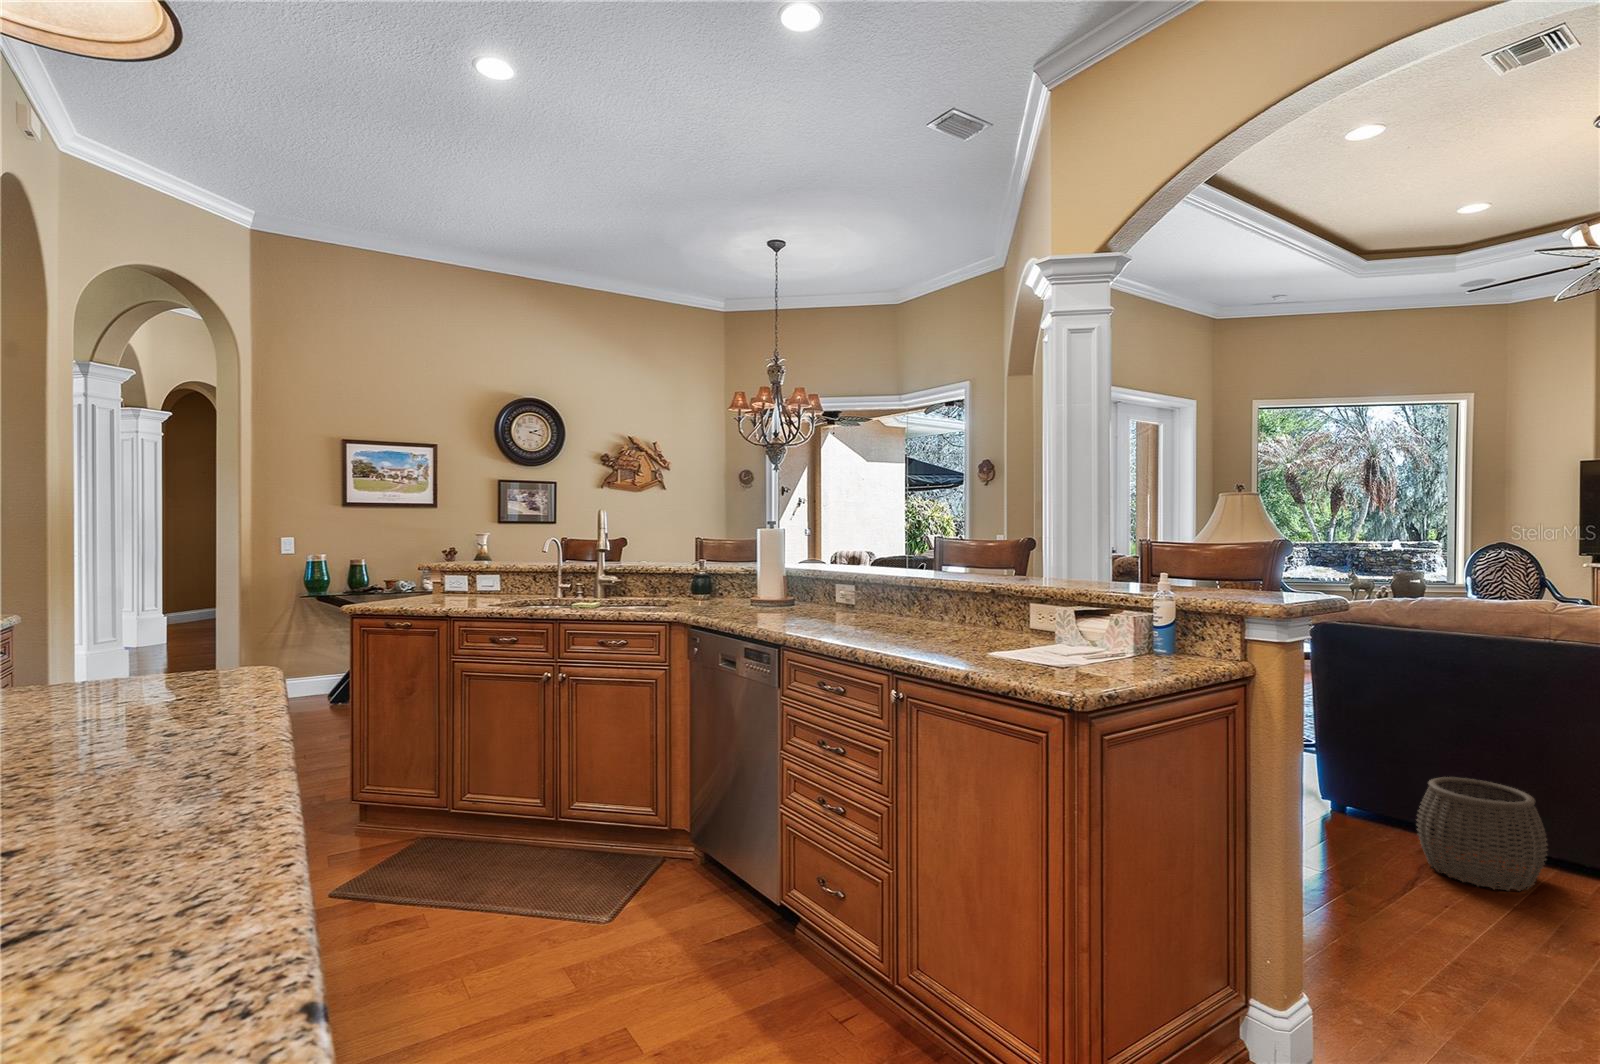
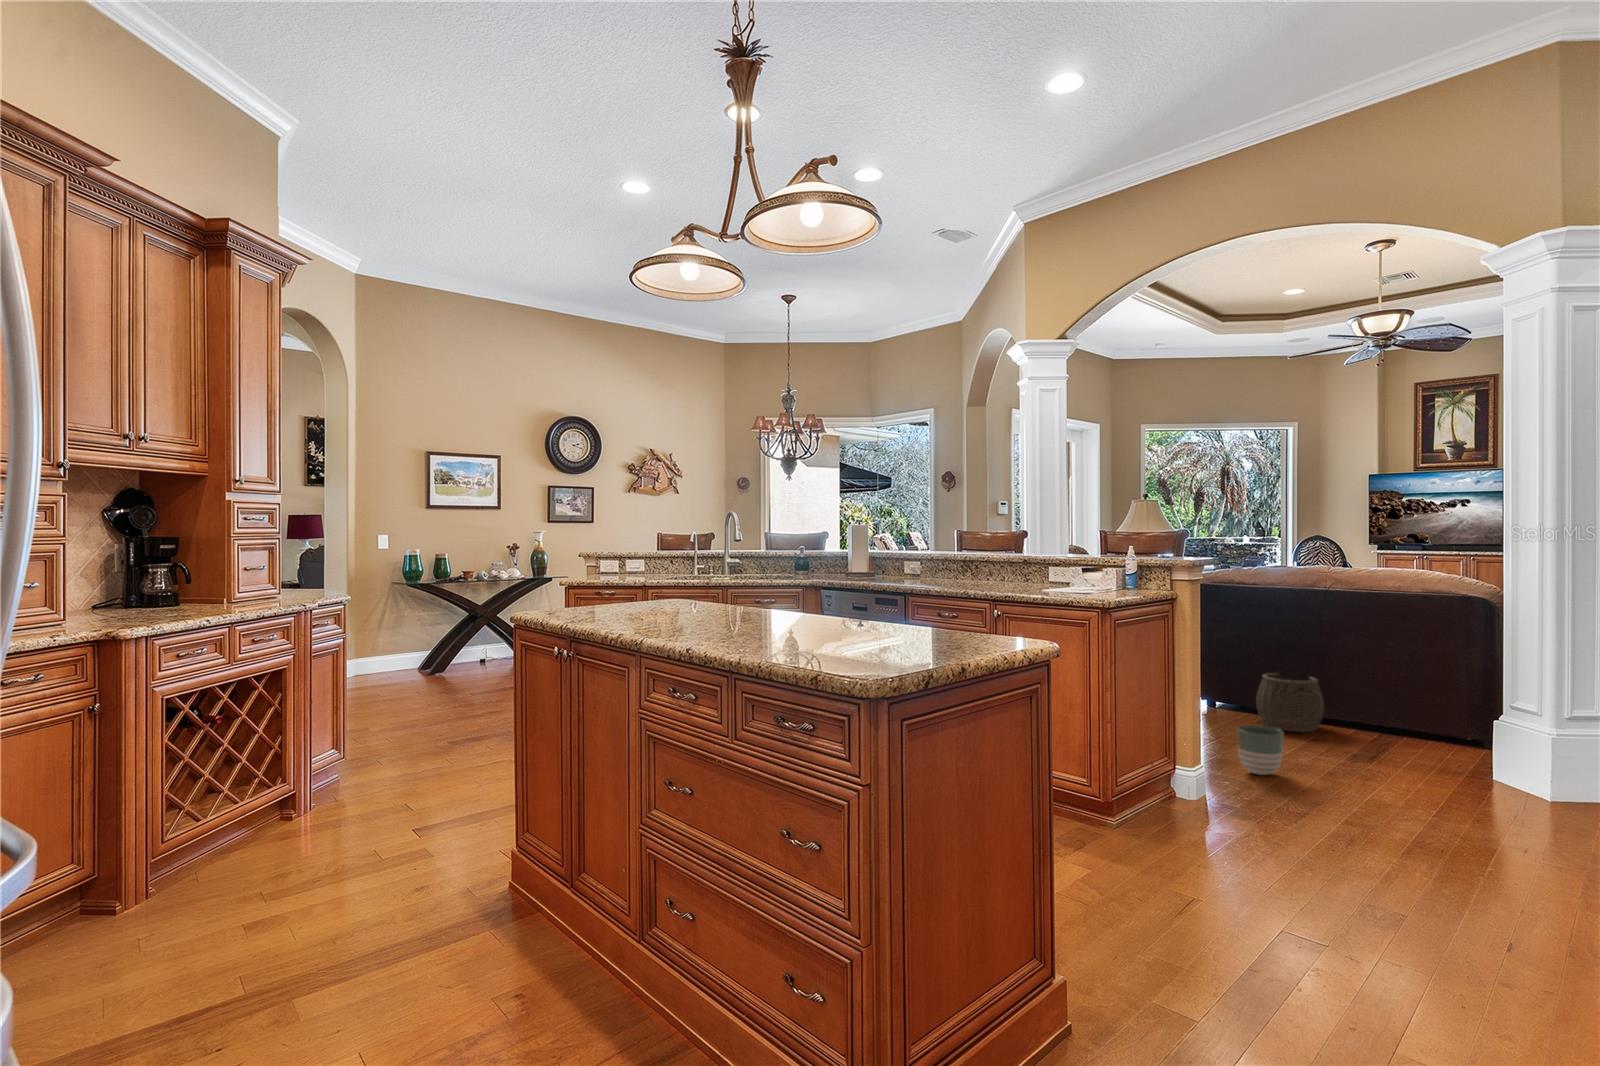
planter: none [1380,907,1480,1017] -> present [1237,725,1284,775]

